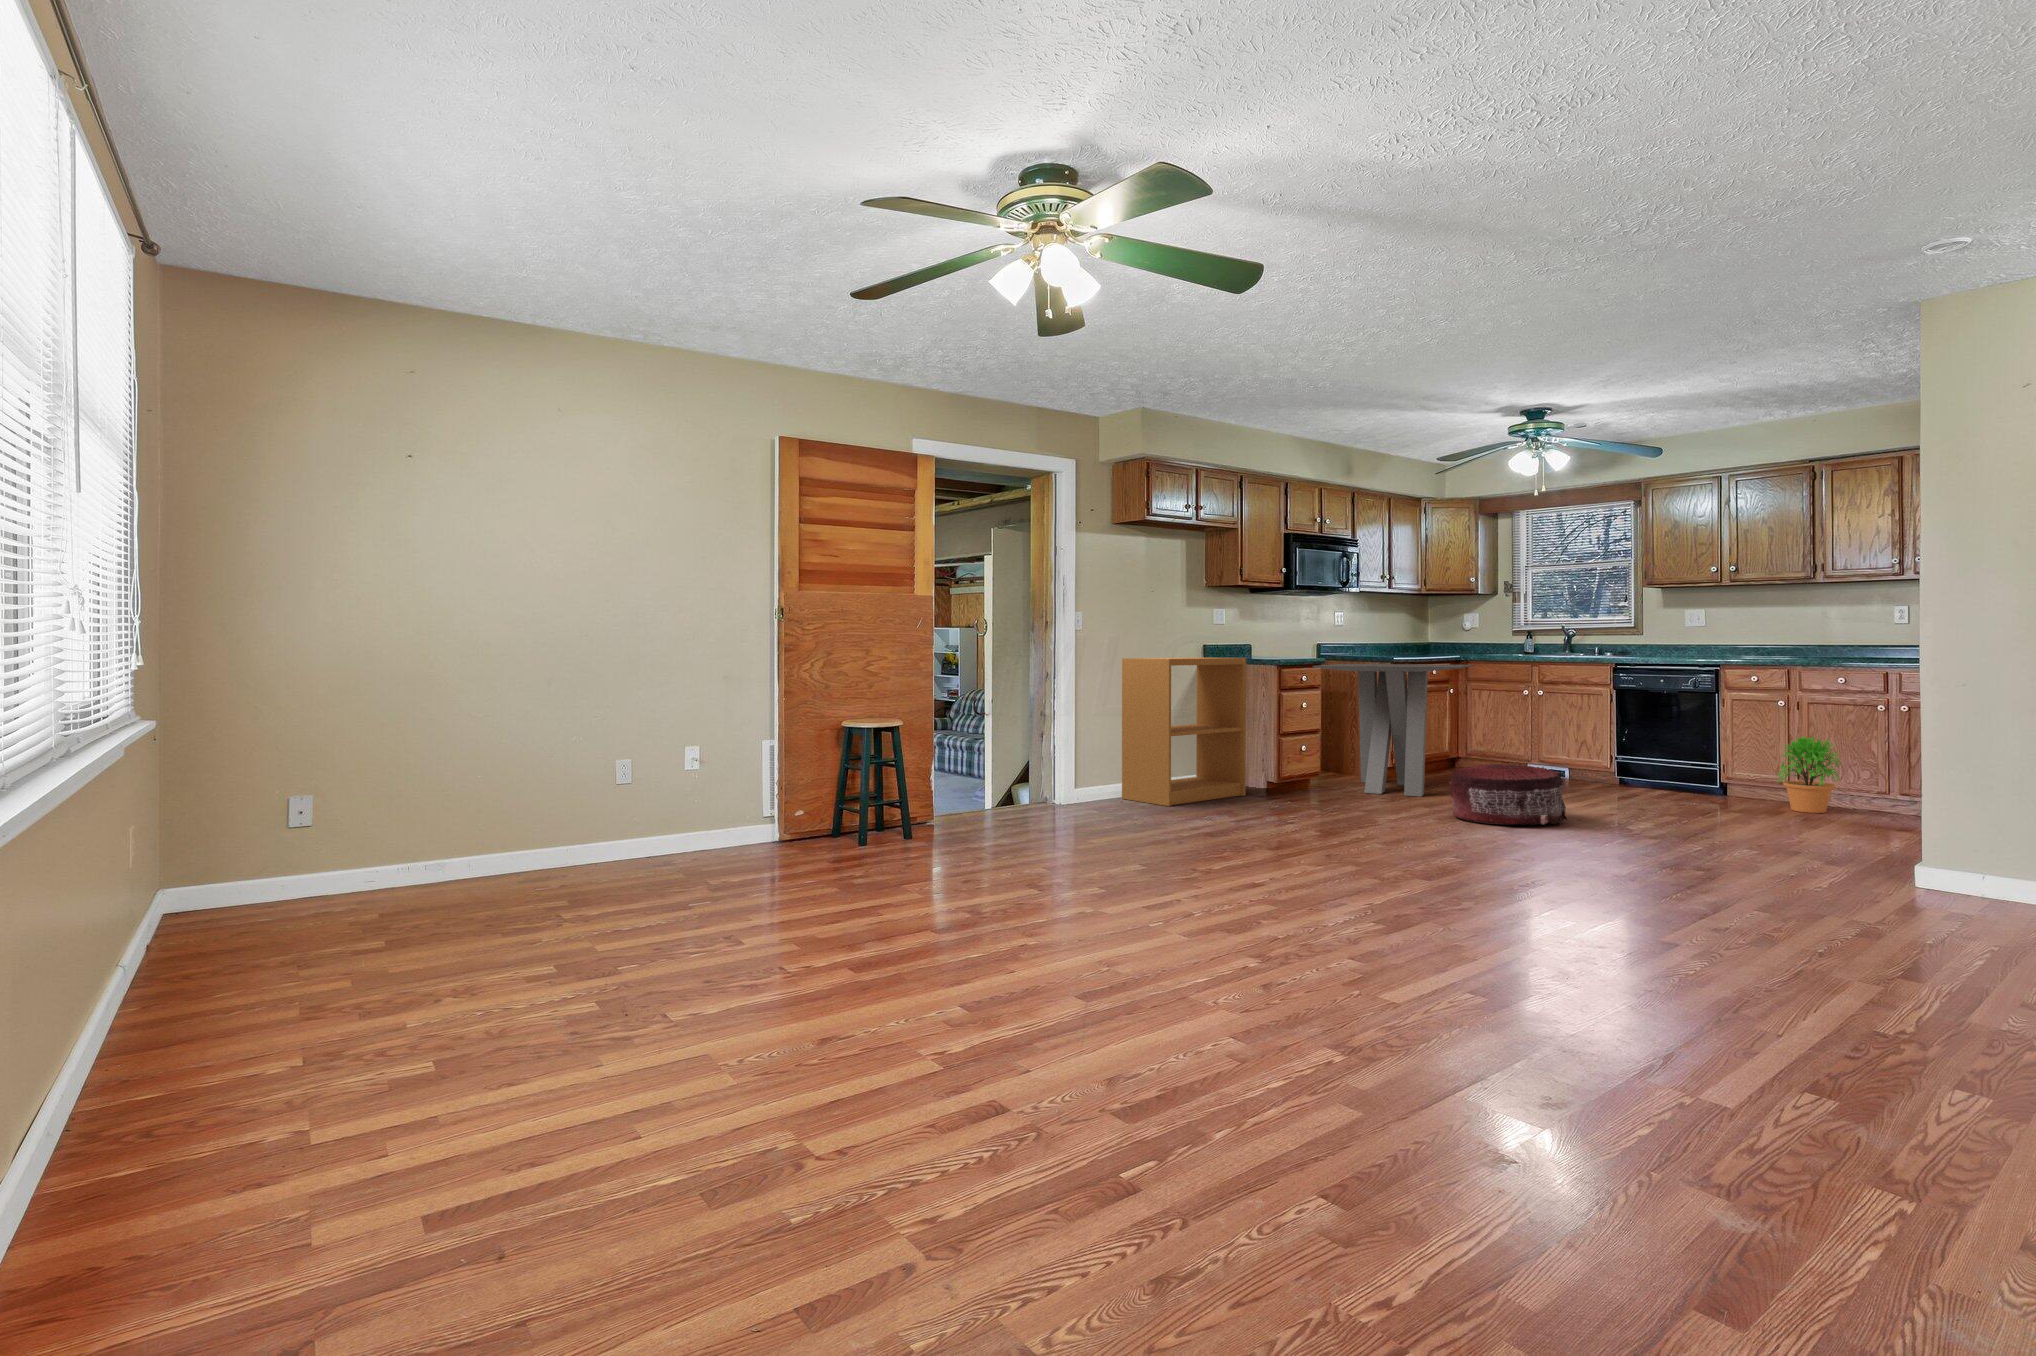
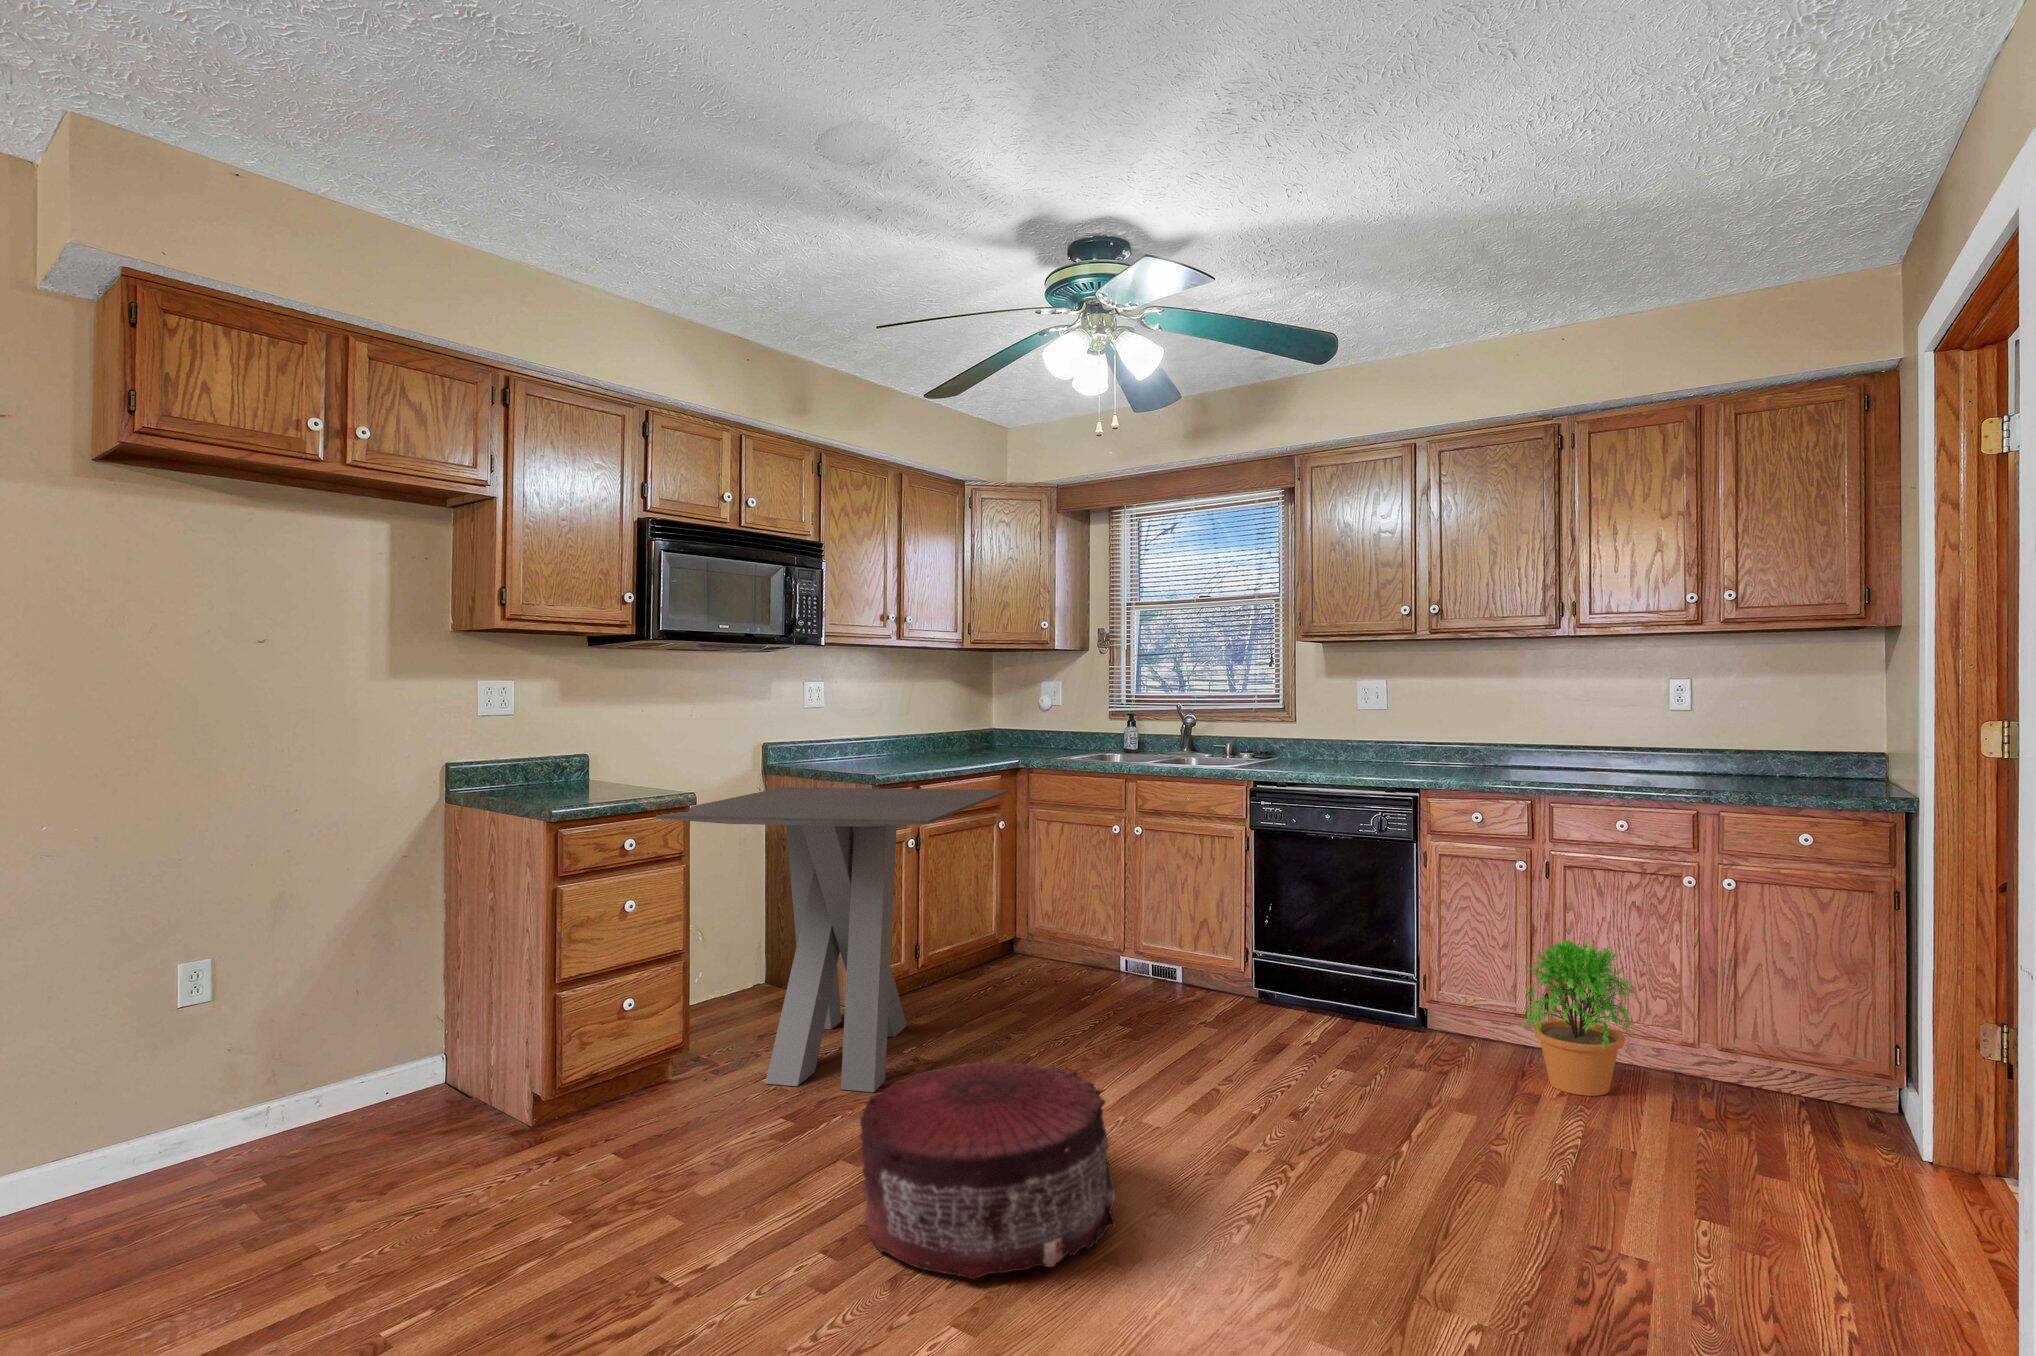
bookshelf: present [1122,658,1246,806] -> none [95,800,472,1236]

